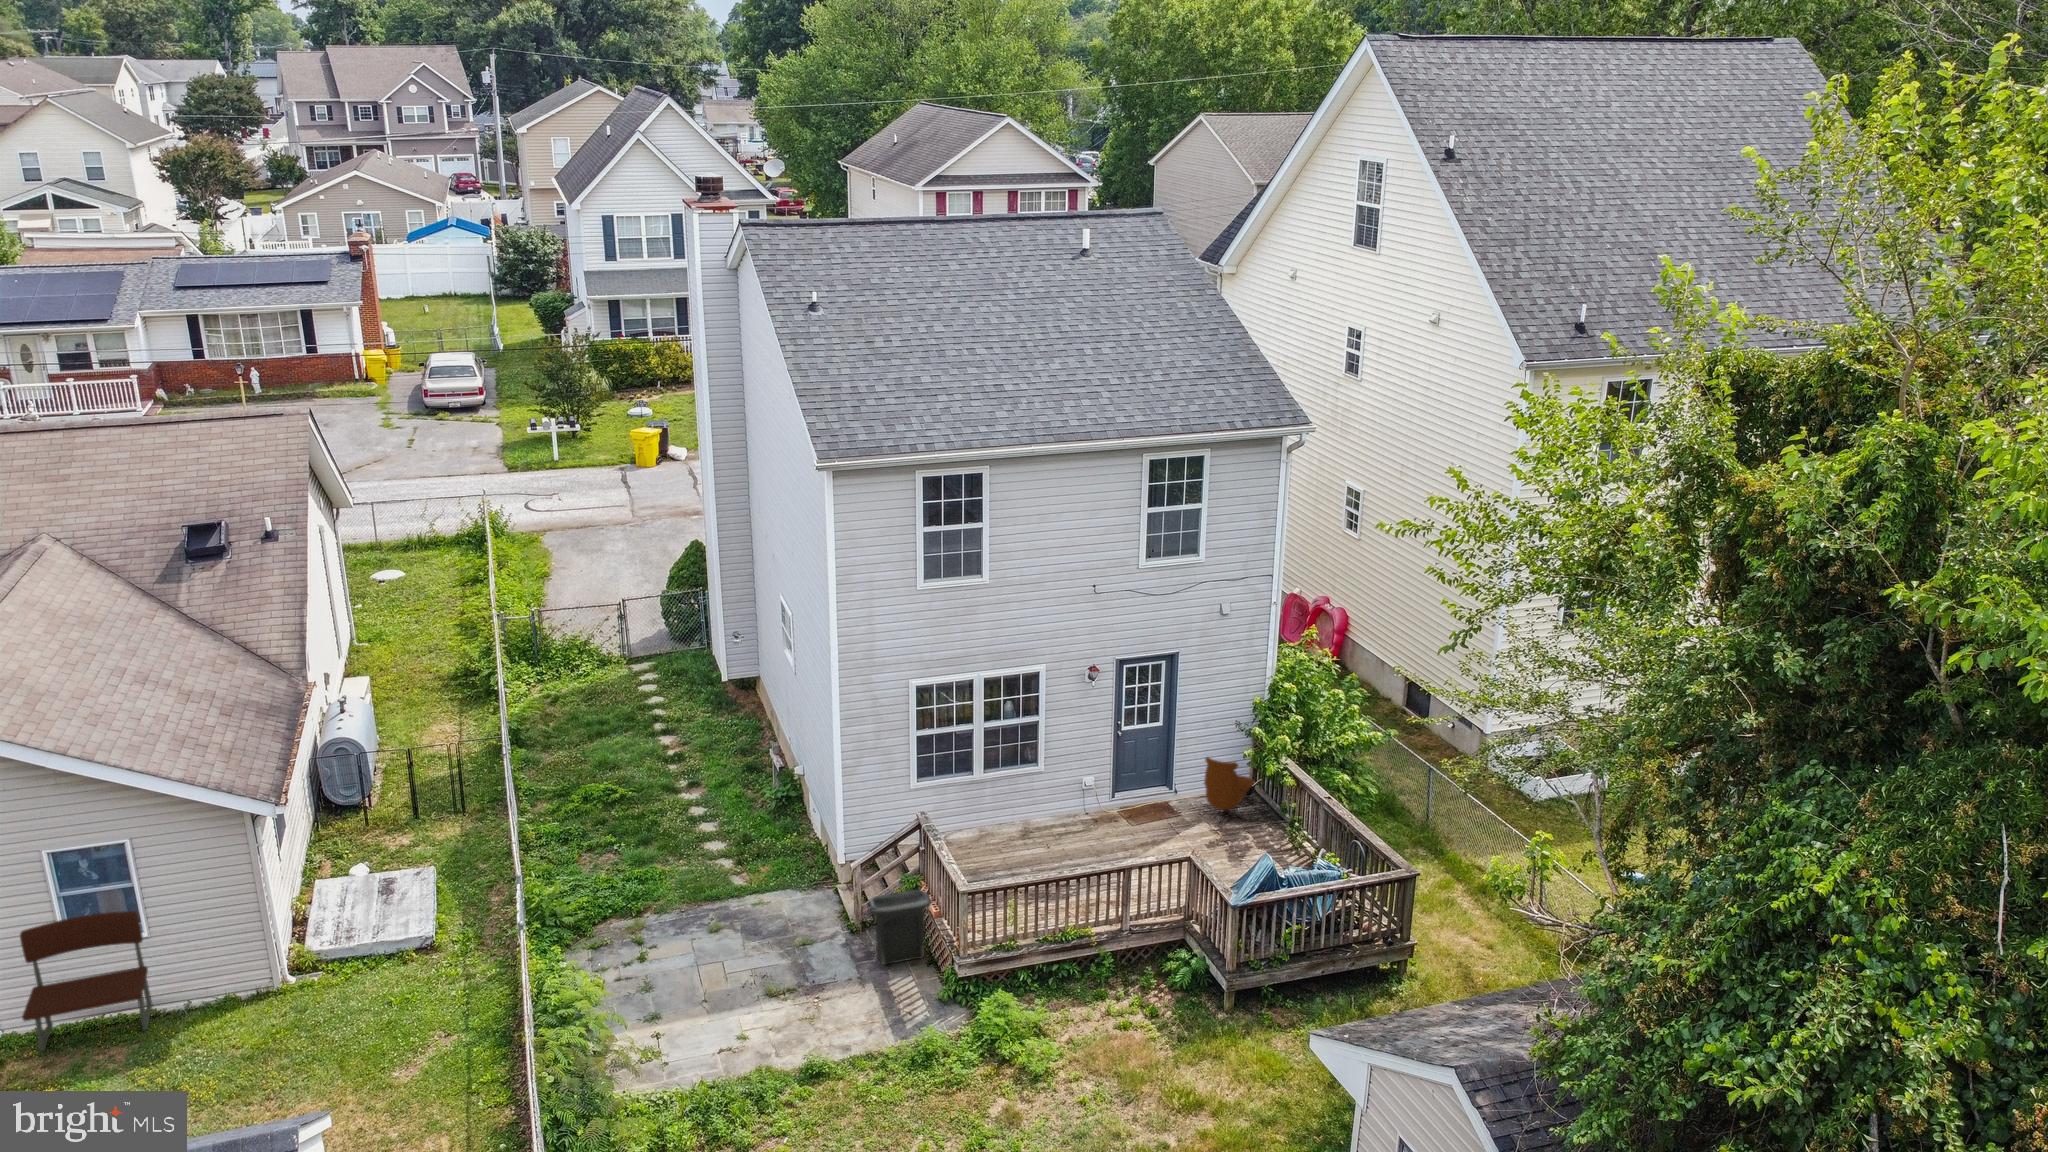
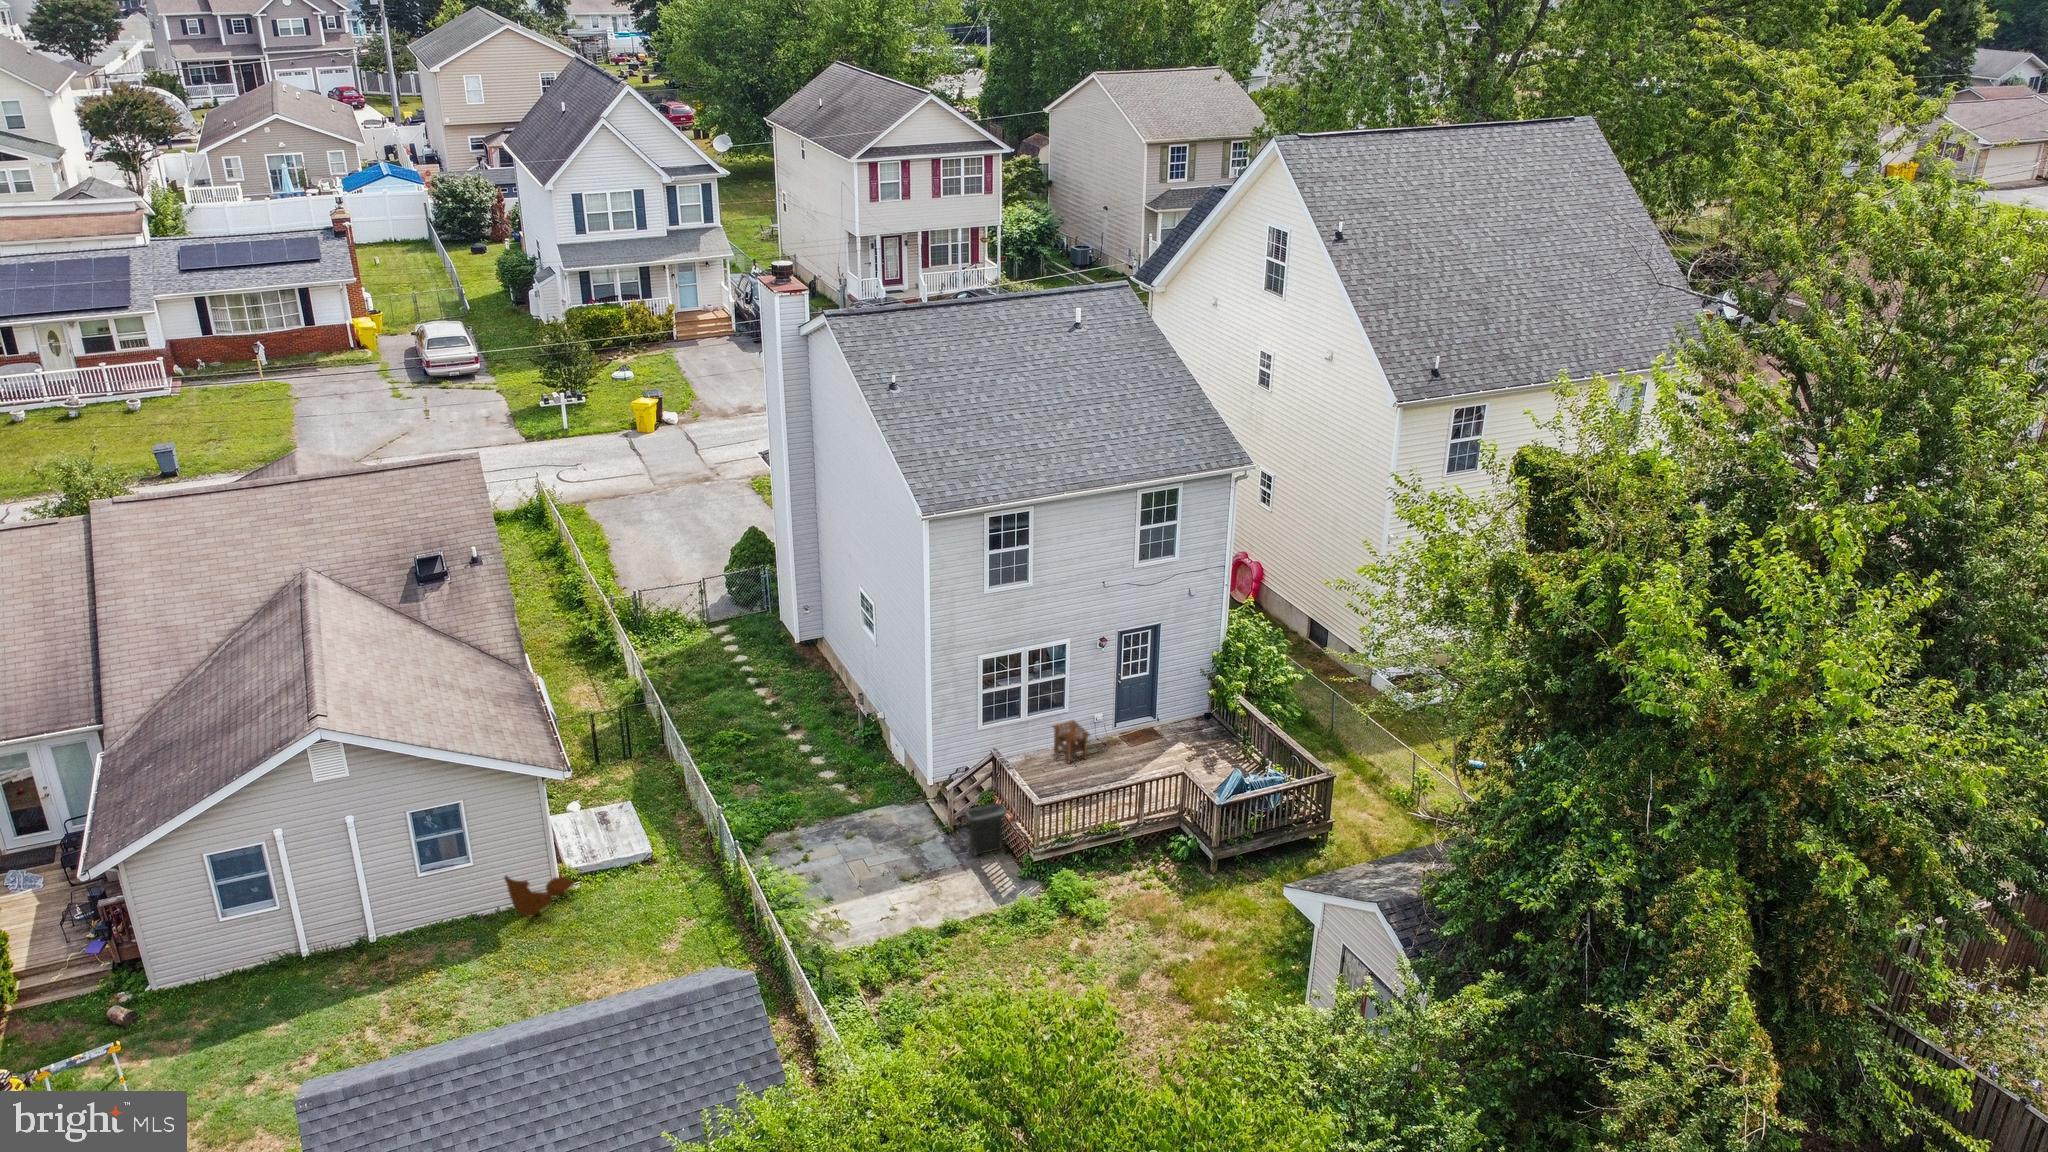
lounge chair: present [1204,757,1254,825] -> present [505,876,573,929]
side table: none [1019,783,1074,844] -> present [1053,720,1090,764]
bench: present [20,911,153,1051] -> none [398,849,484,947]

